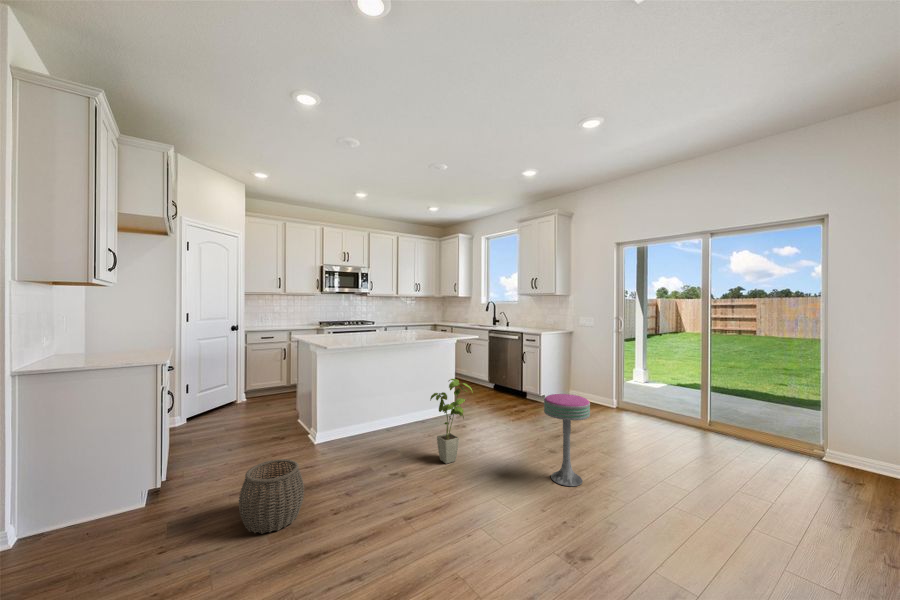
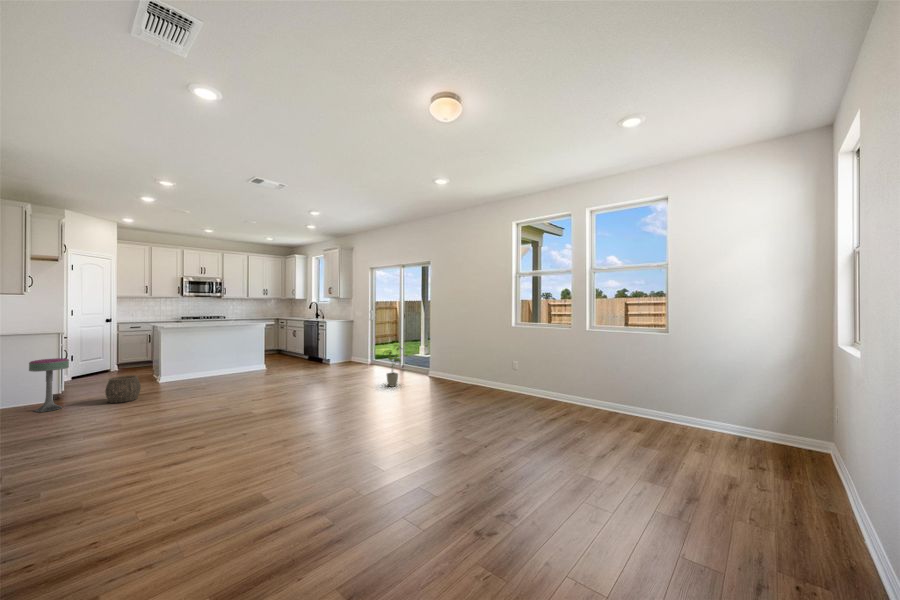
house plant: present [430,379,472,464] -> present [384,343,402,387]
bar stool: present [544,394,590,486] -> present [29,358,69,412]

